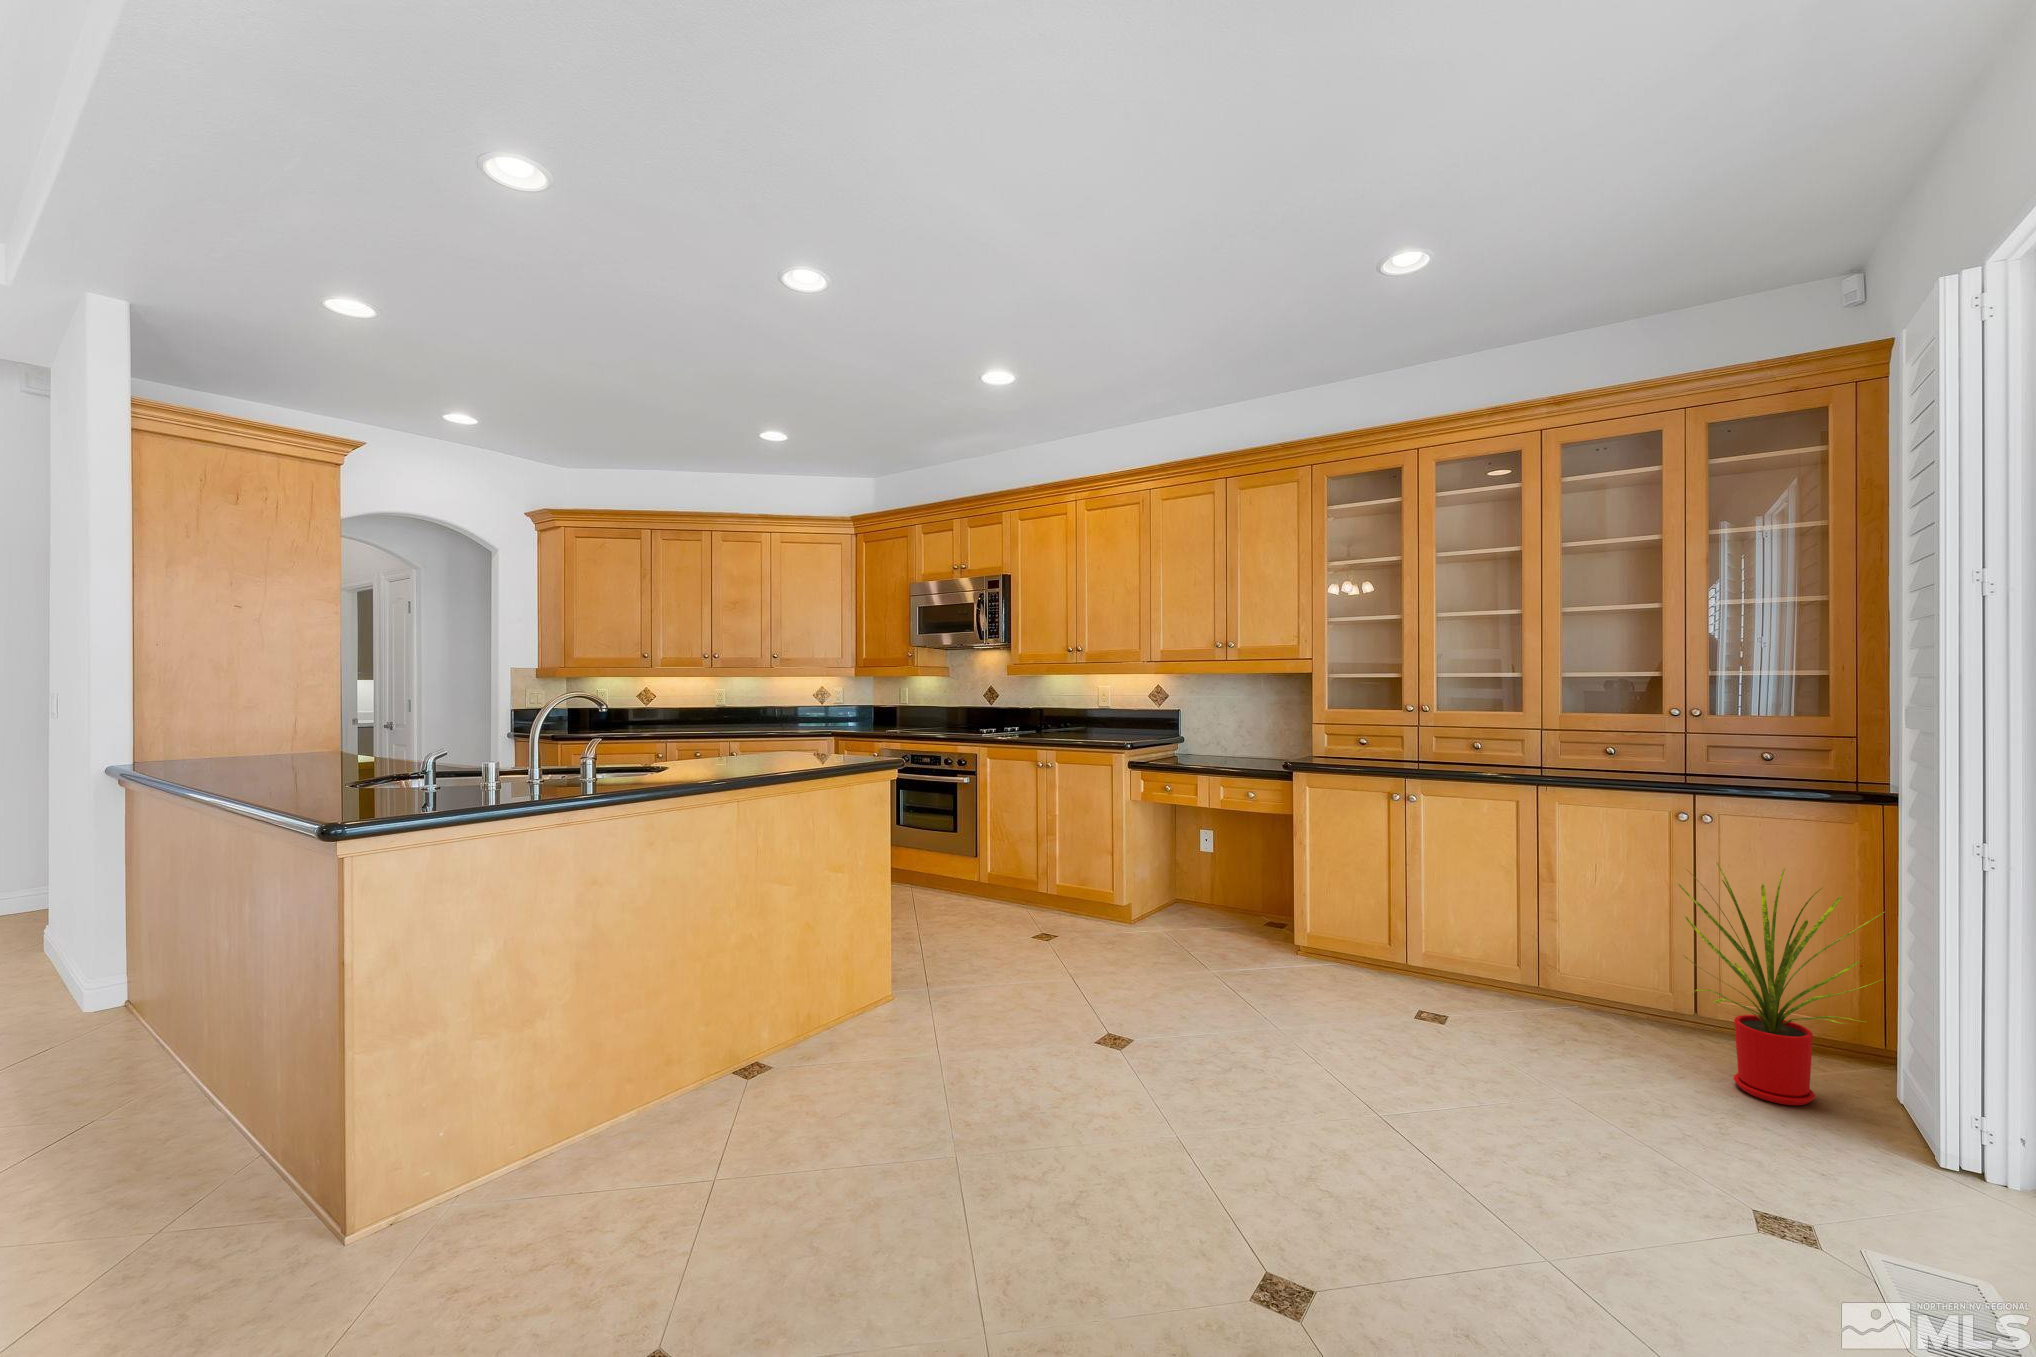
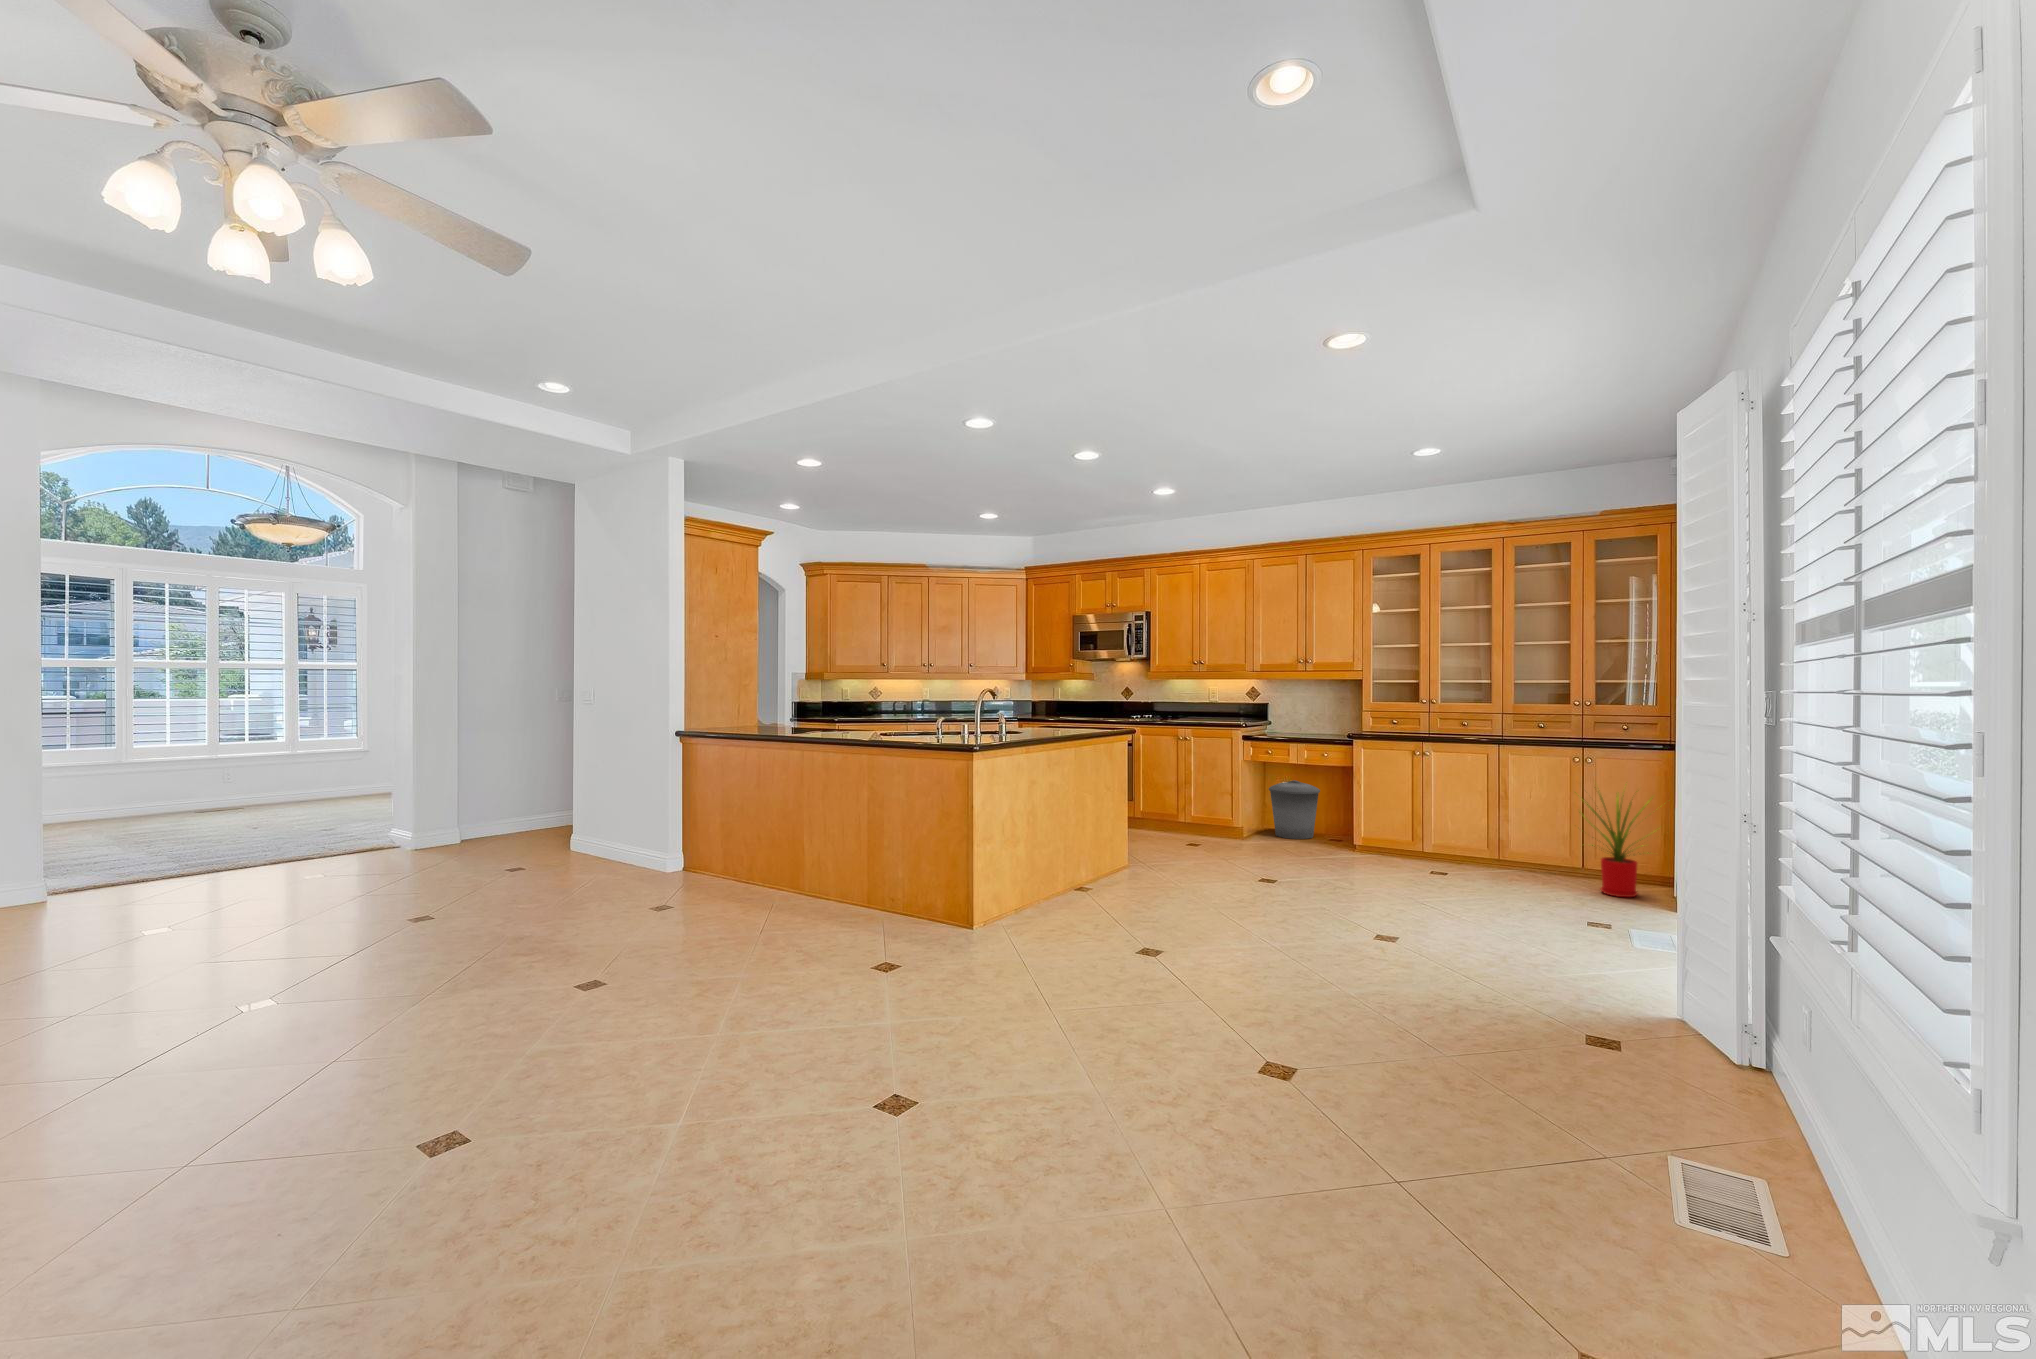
trash can: none [1172,833,1251,928] -> present [1269,780,1320,839]

